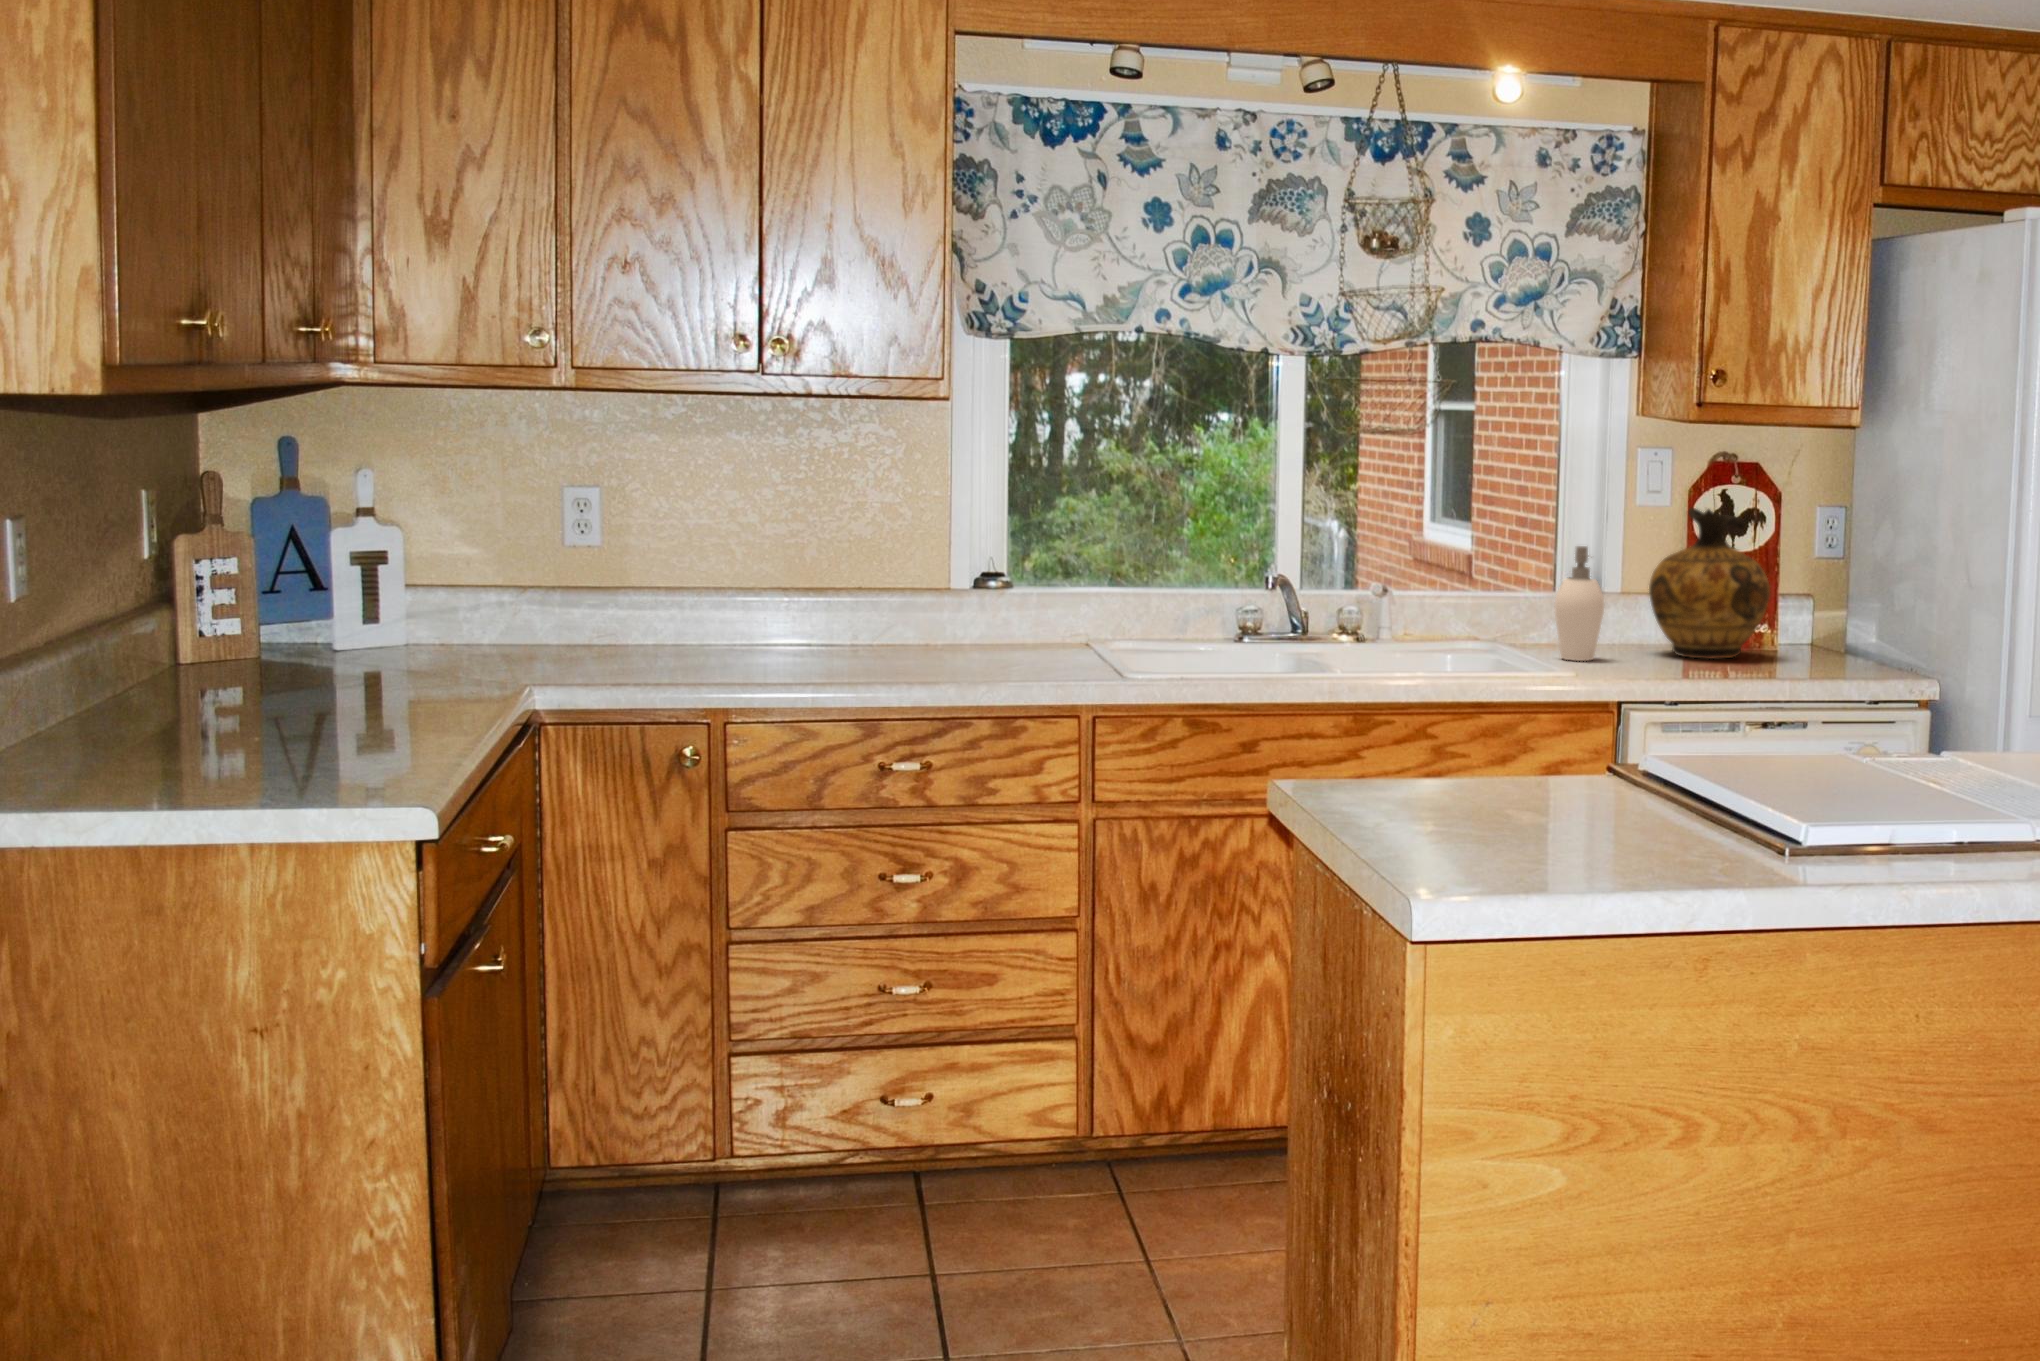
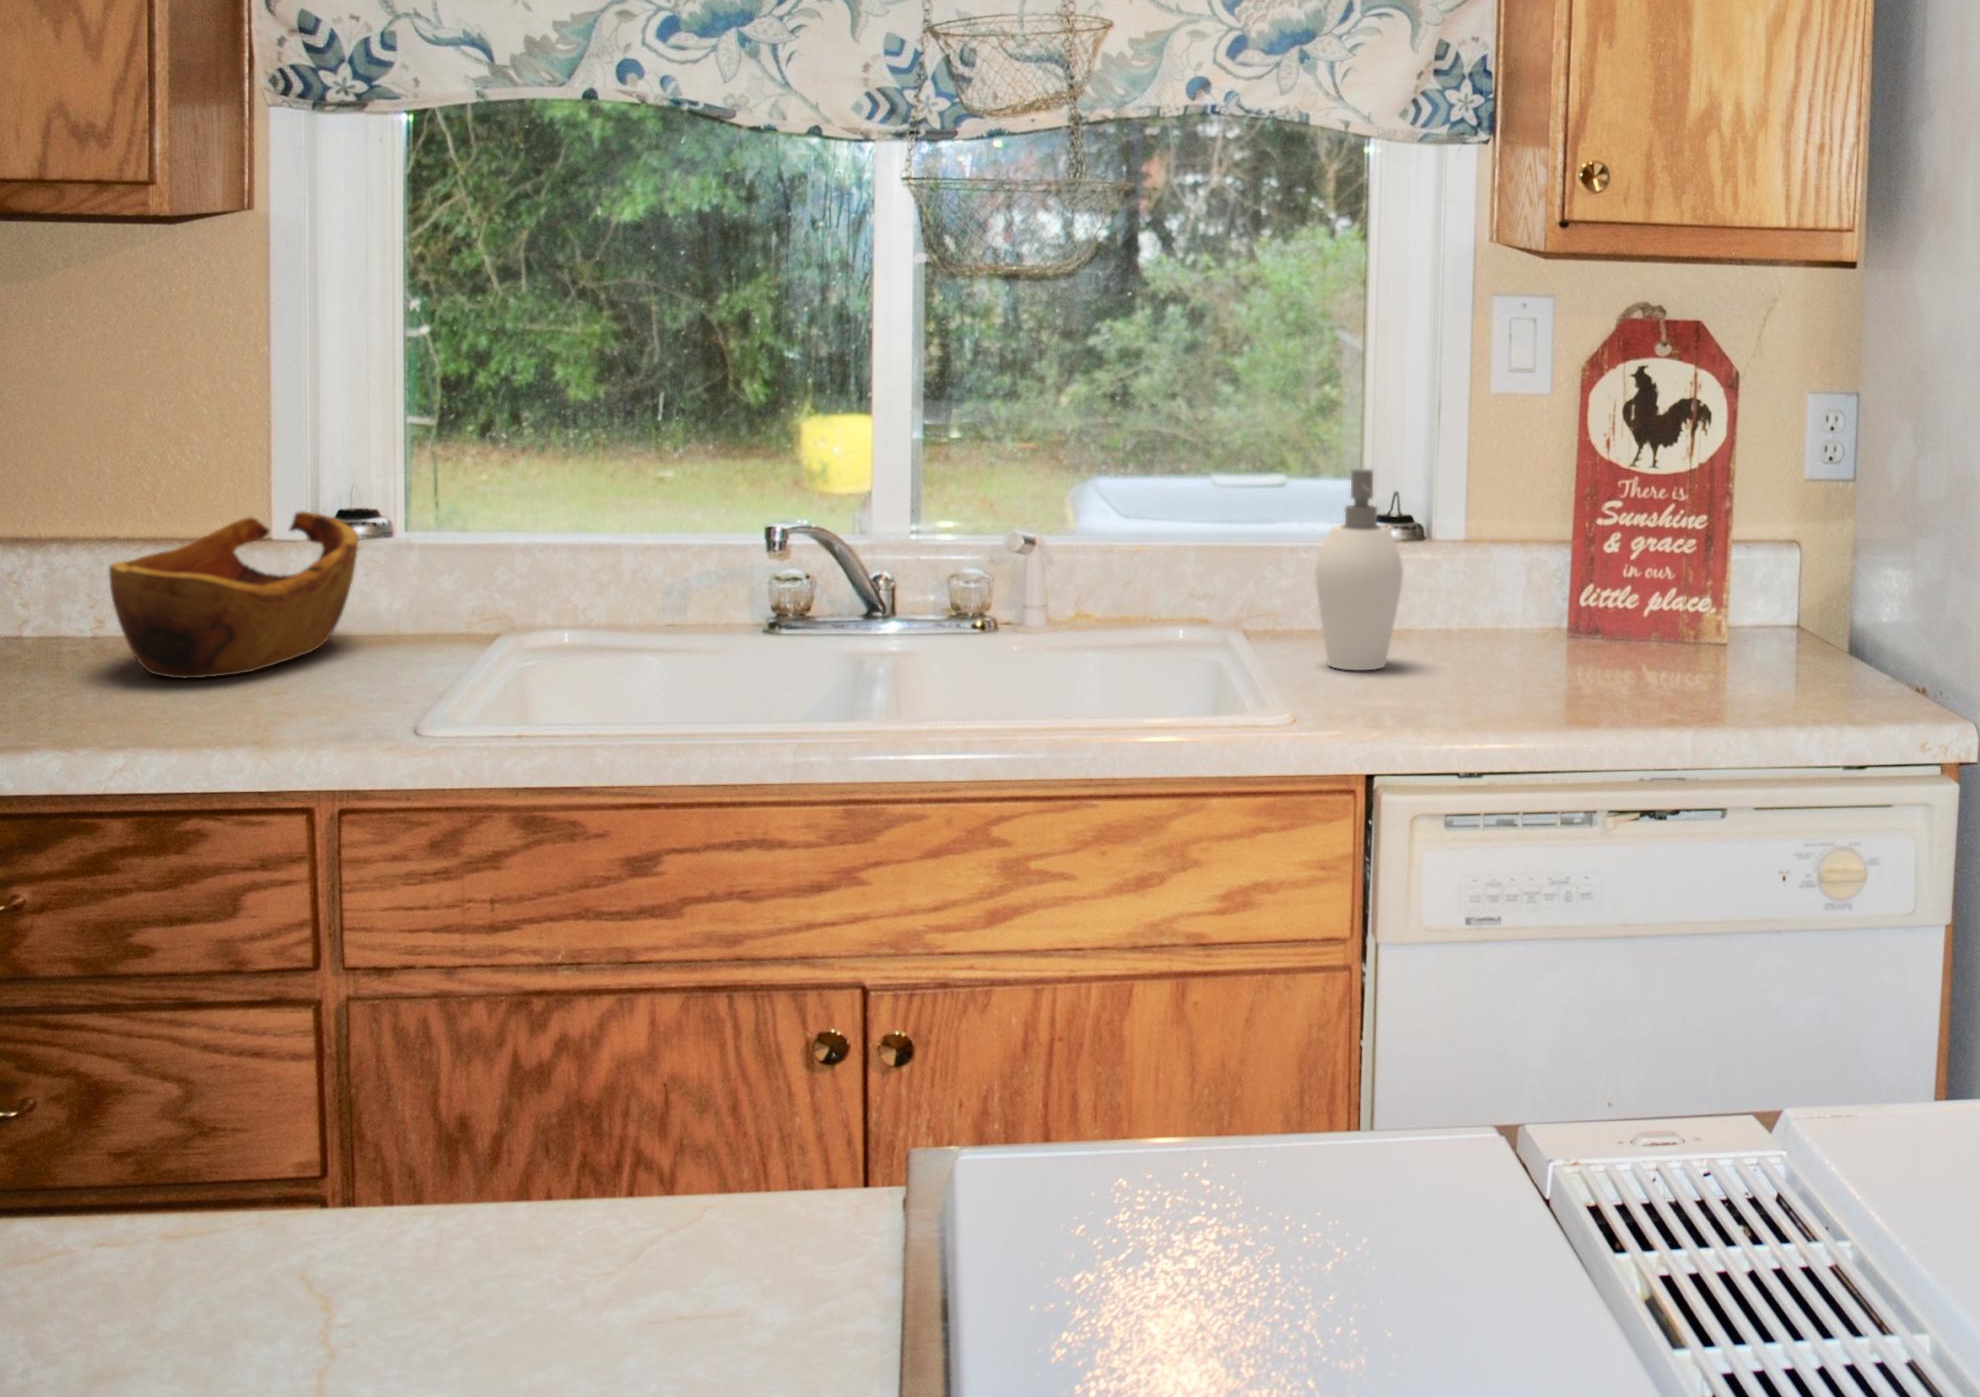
ceramic jug: present [1649,508,1770,659] -> none [1499,400,1707,663]
wooden bowl: none [899,573,1013,661] -> present [109,511,358,678]

